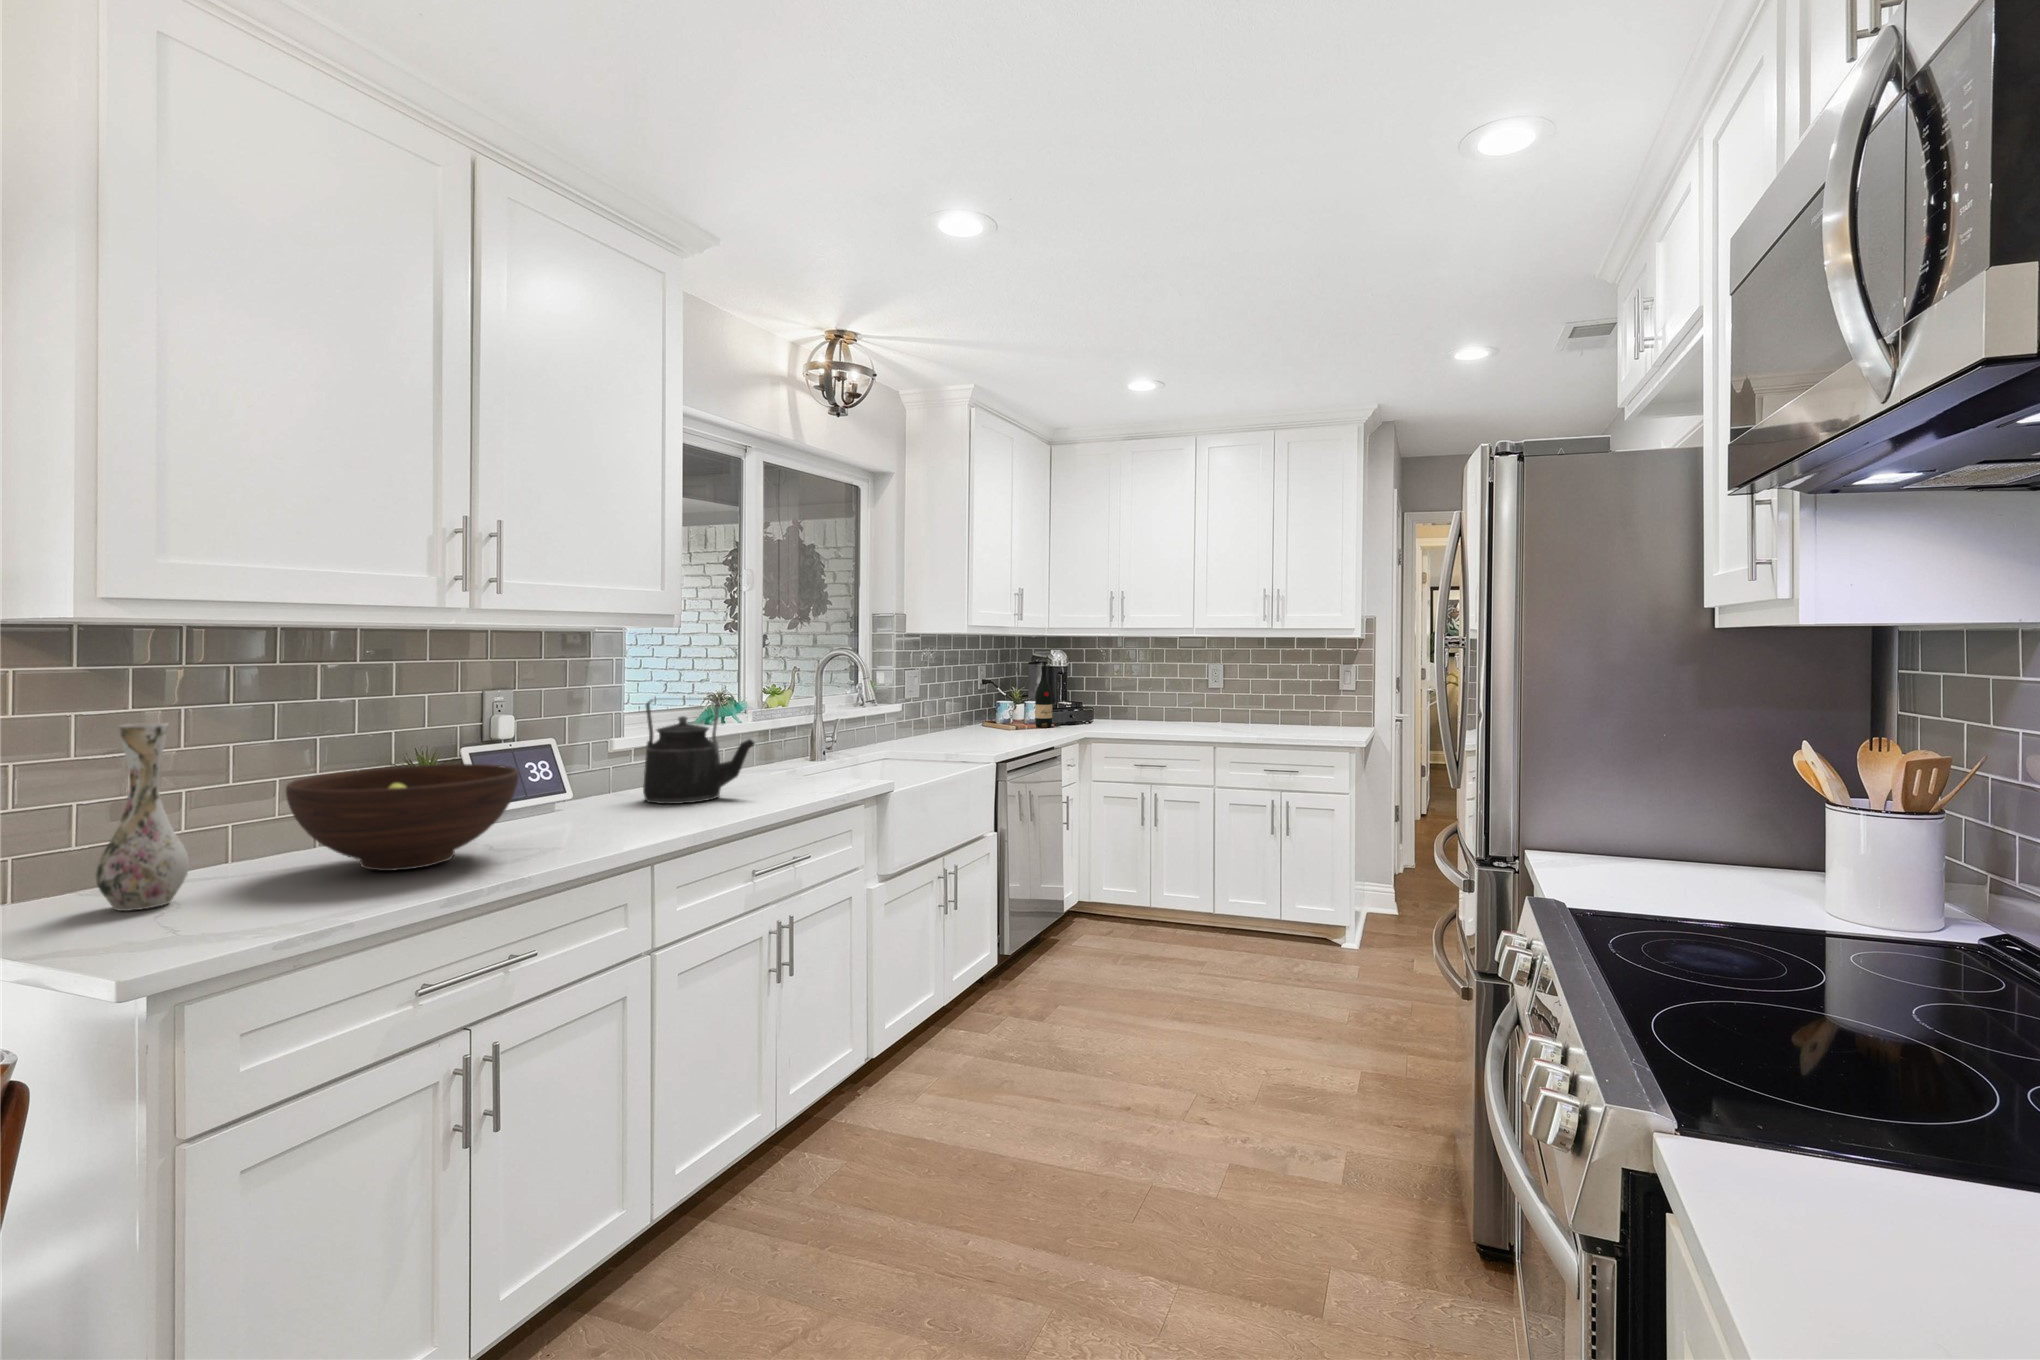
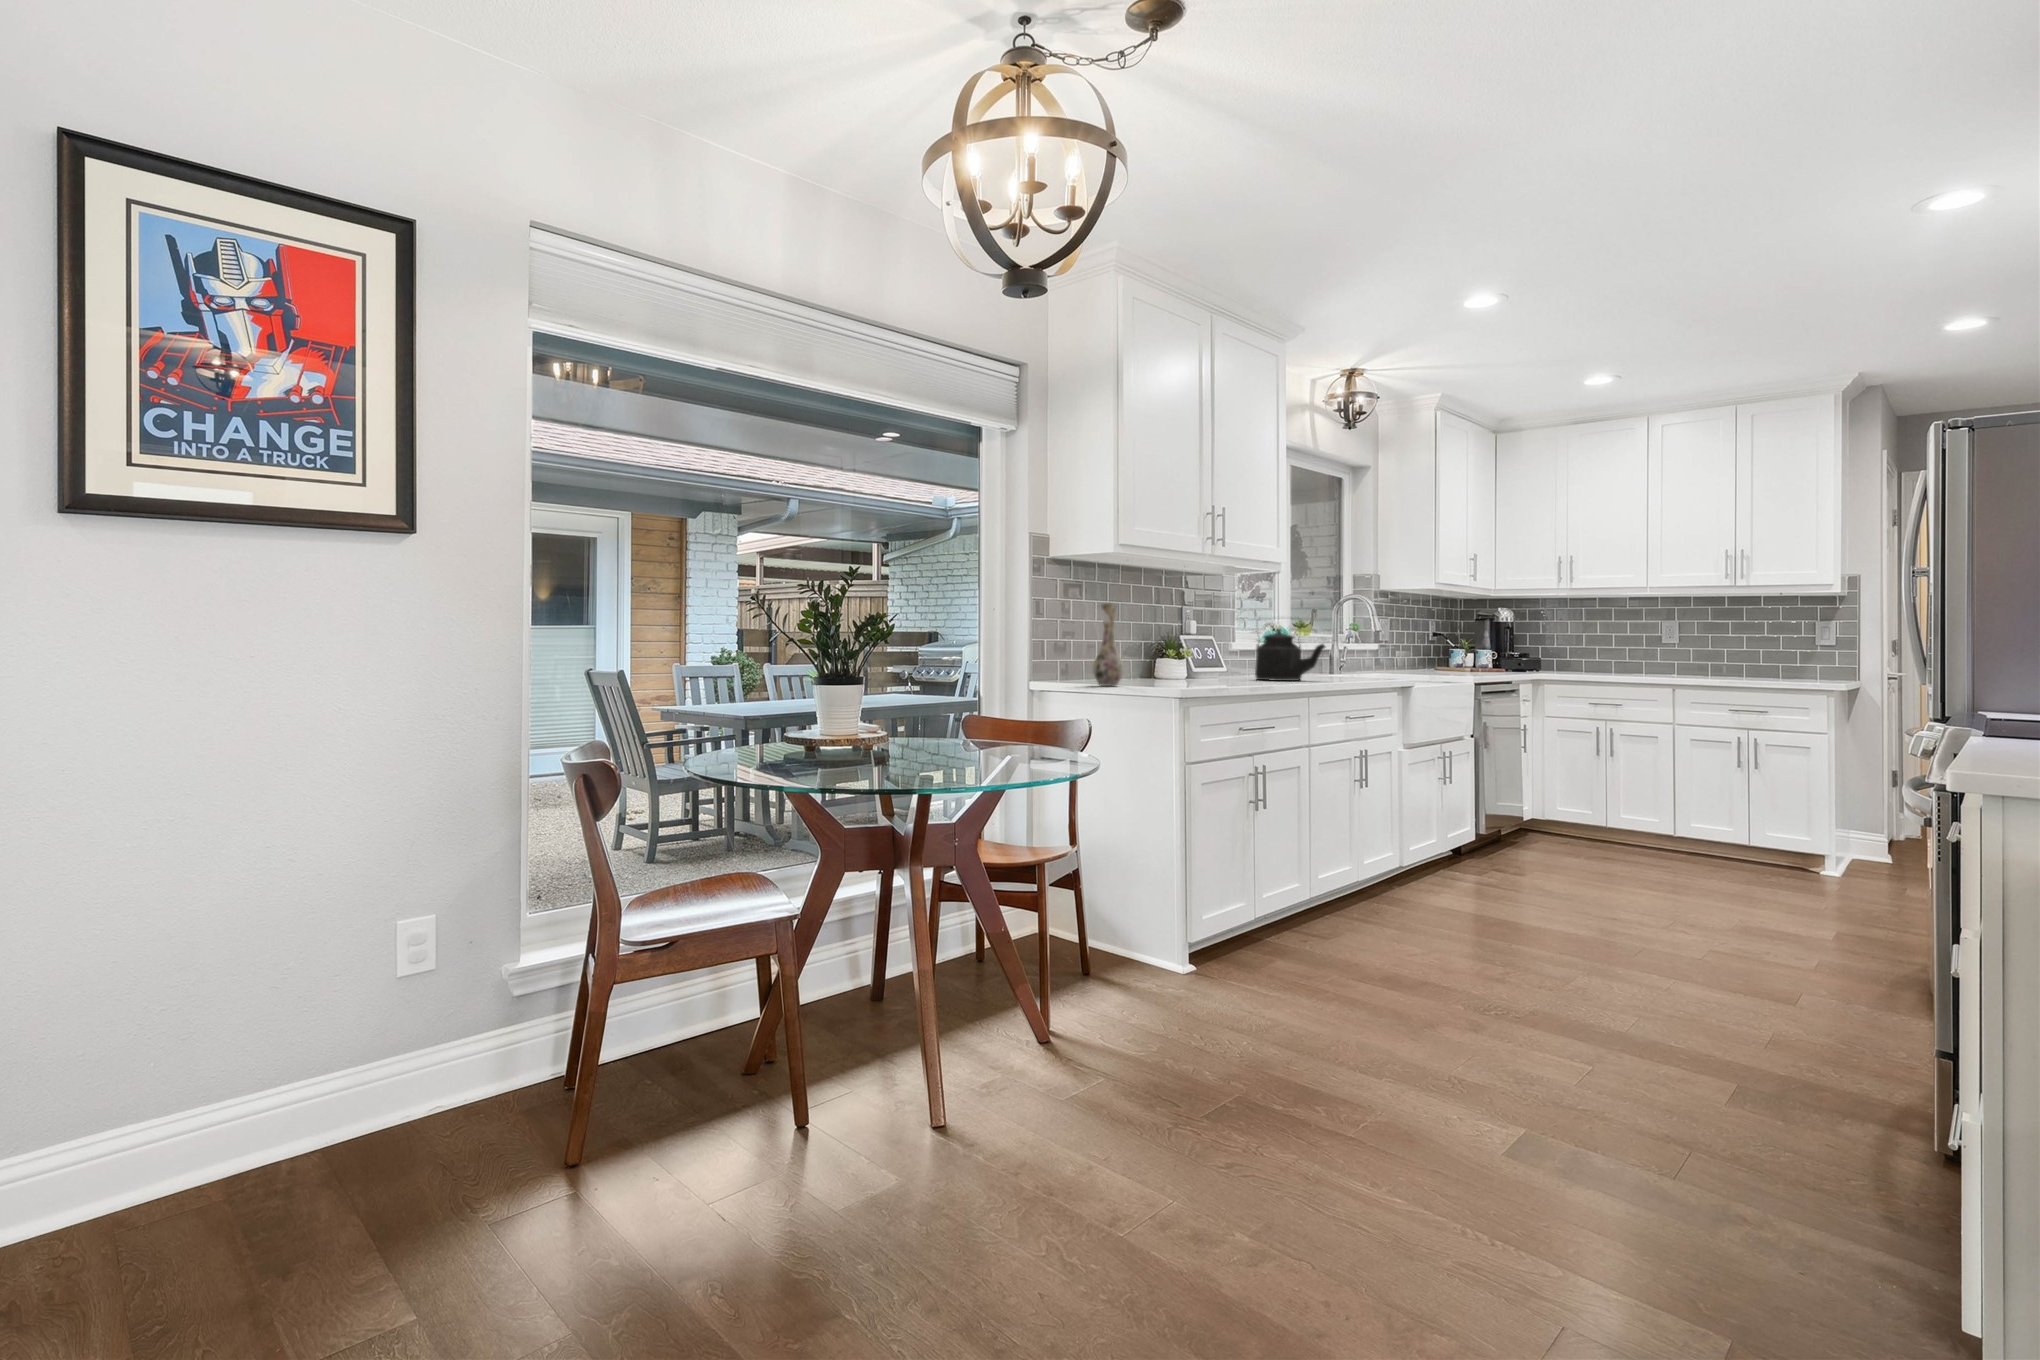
wine bottle: present [1035,666,1060,728] -> none [1484,622,1509,673]
fruit bowl: present [286,764,519,871] -> none [1141,639,1242,685]

